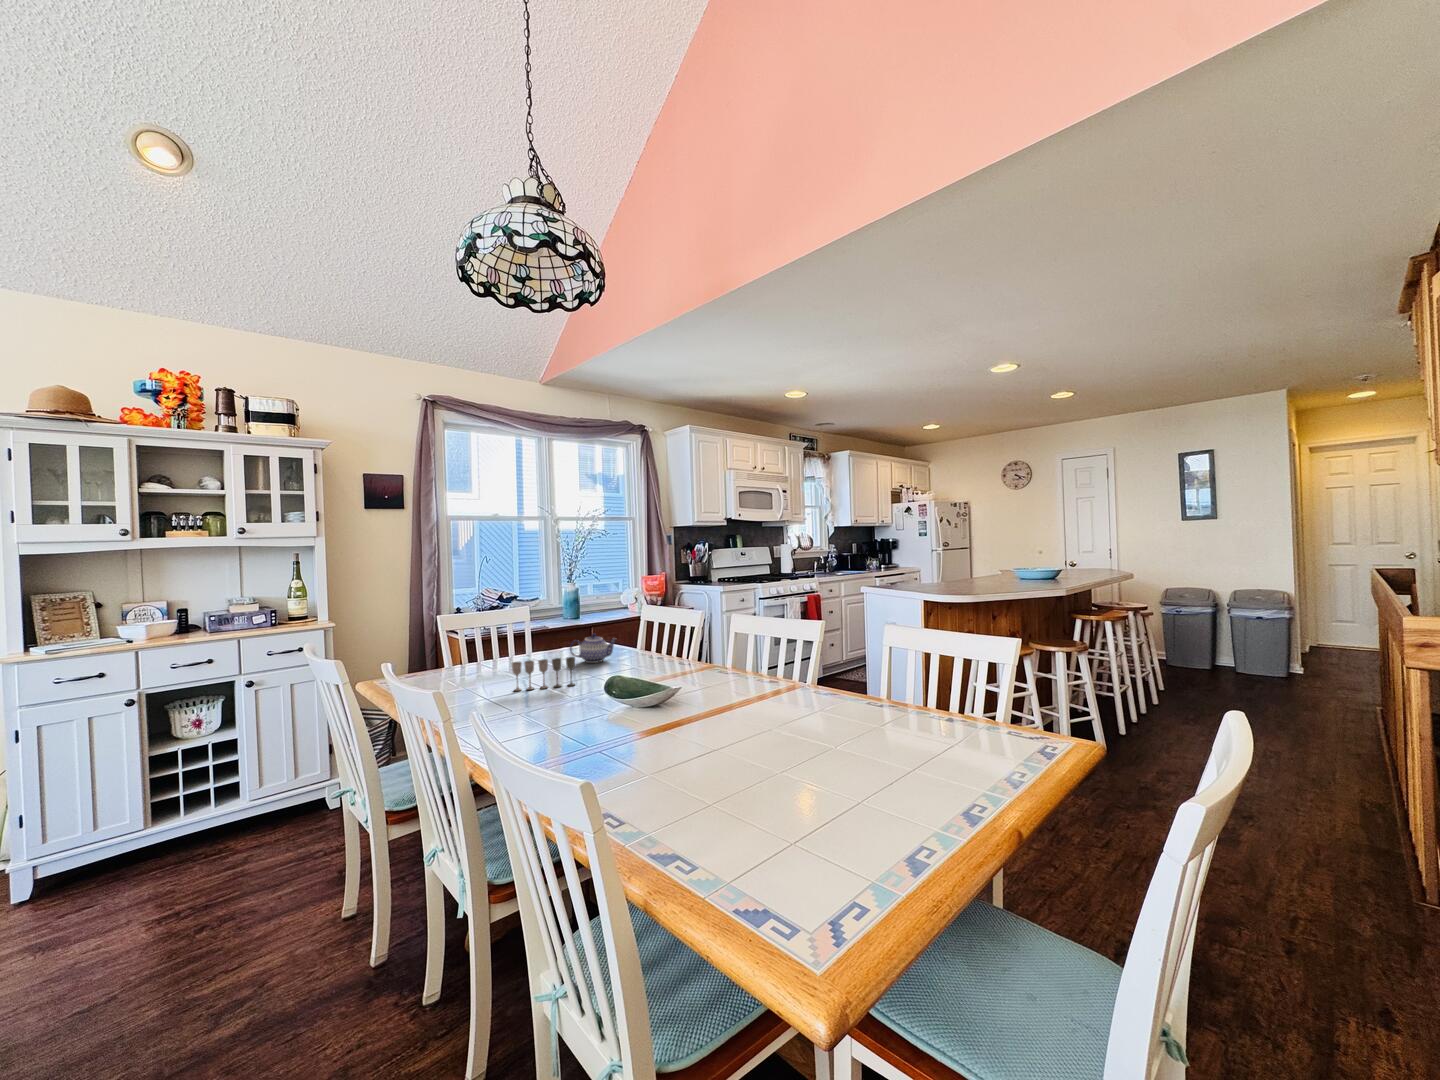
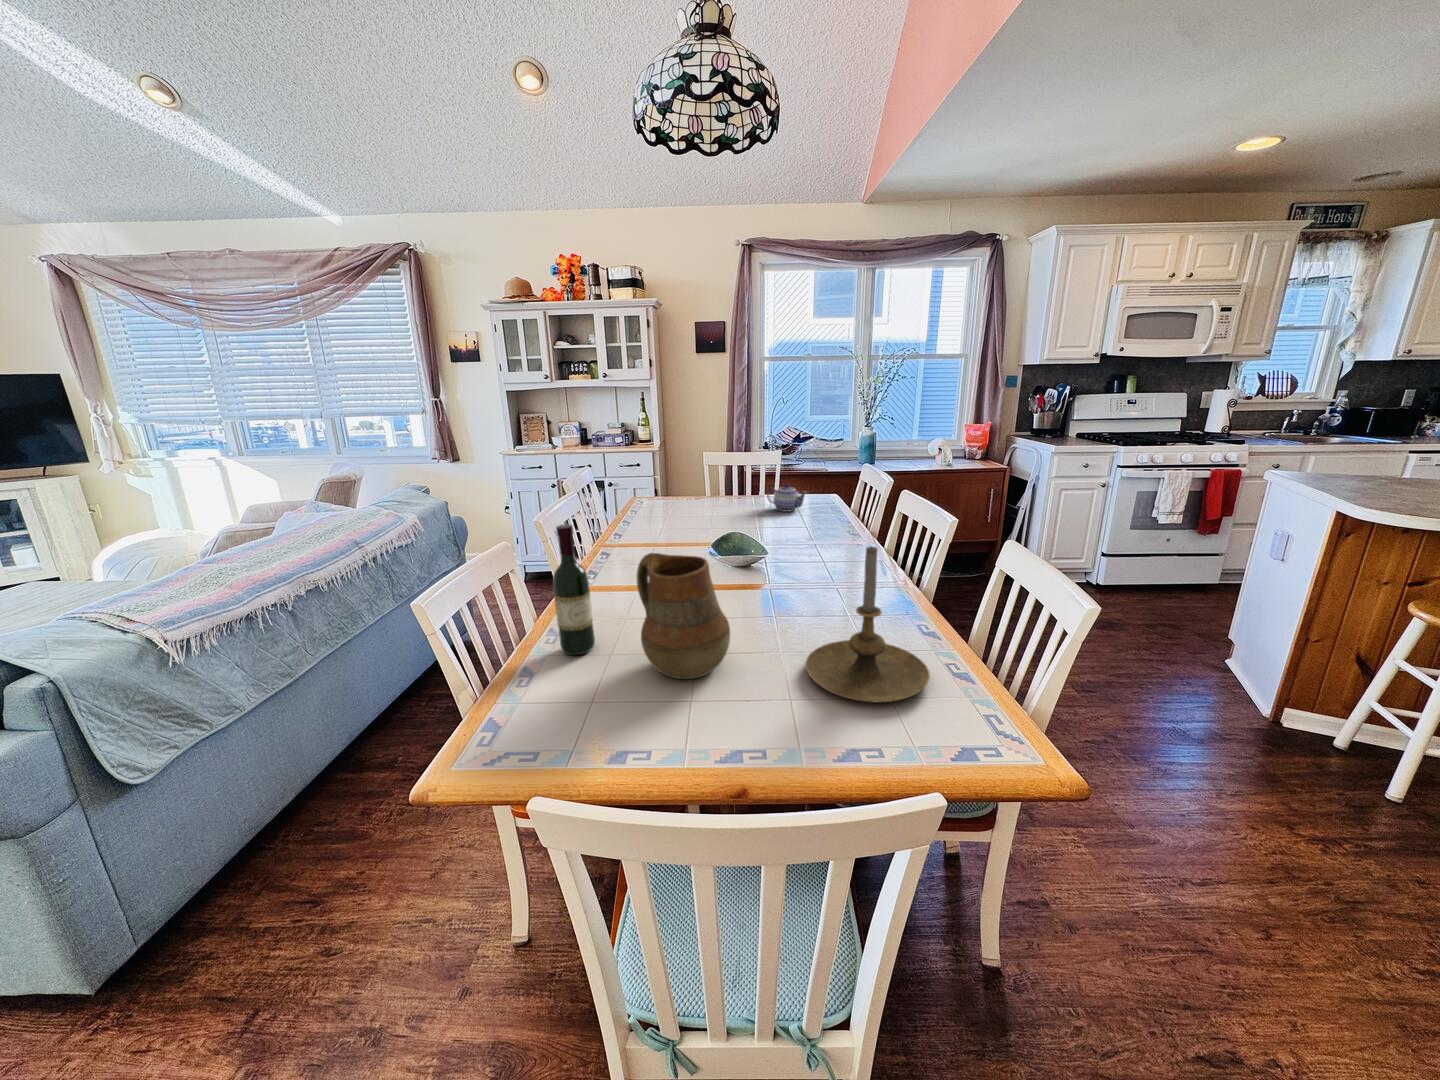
candle holder: none [869,628,974,754] -> present [806,546,929,703]
wine bottle: none [669,656,713,822] -> present [553,524,595,655]
wine glass: present [512,657,575,691] -> none [685,499,731,528]
pitcher: none [753,664,857,794] -> present [636,553,730,679]

